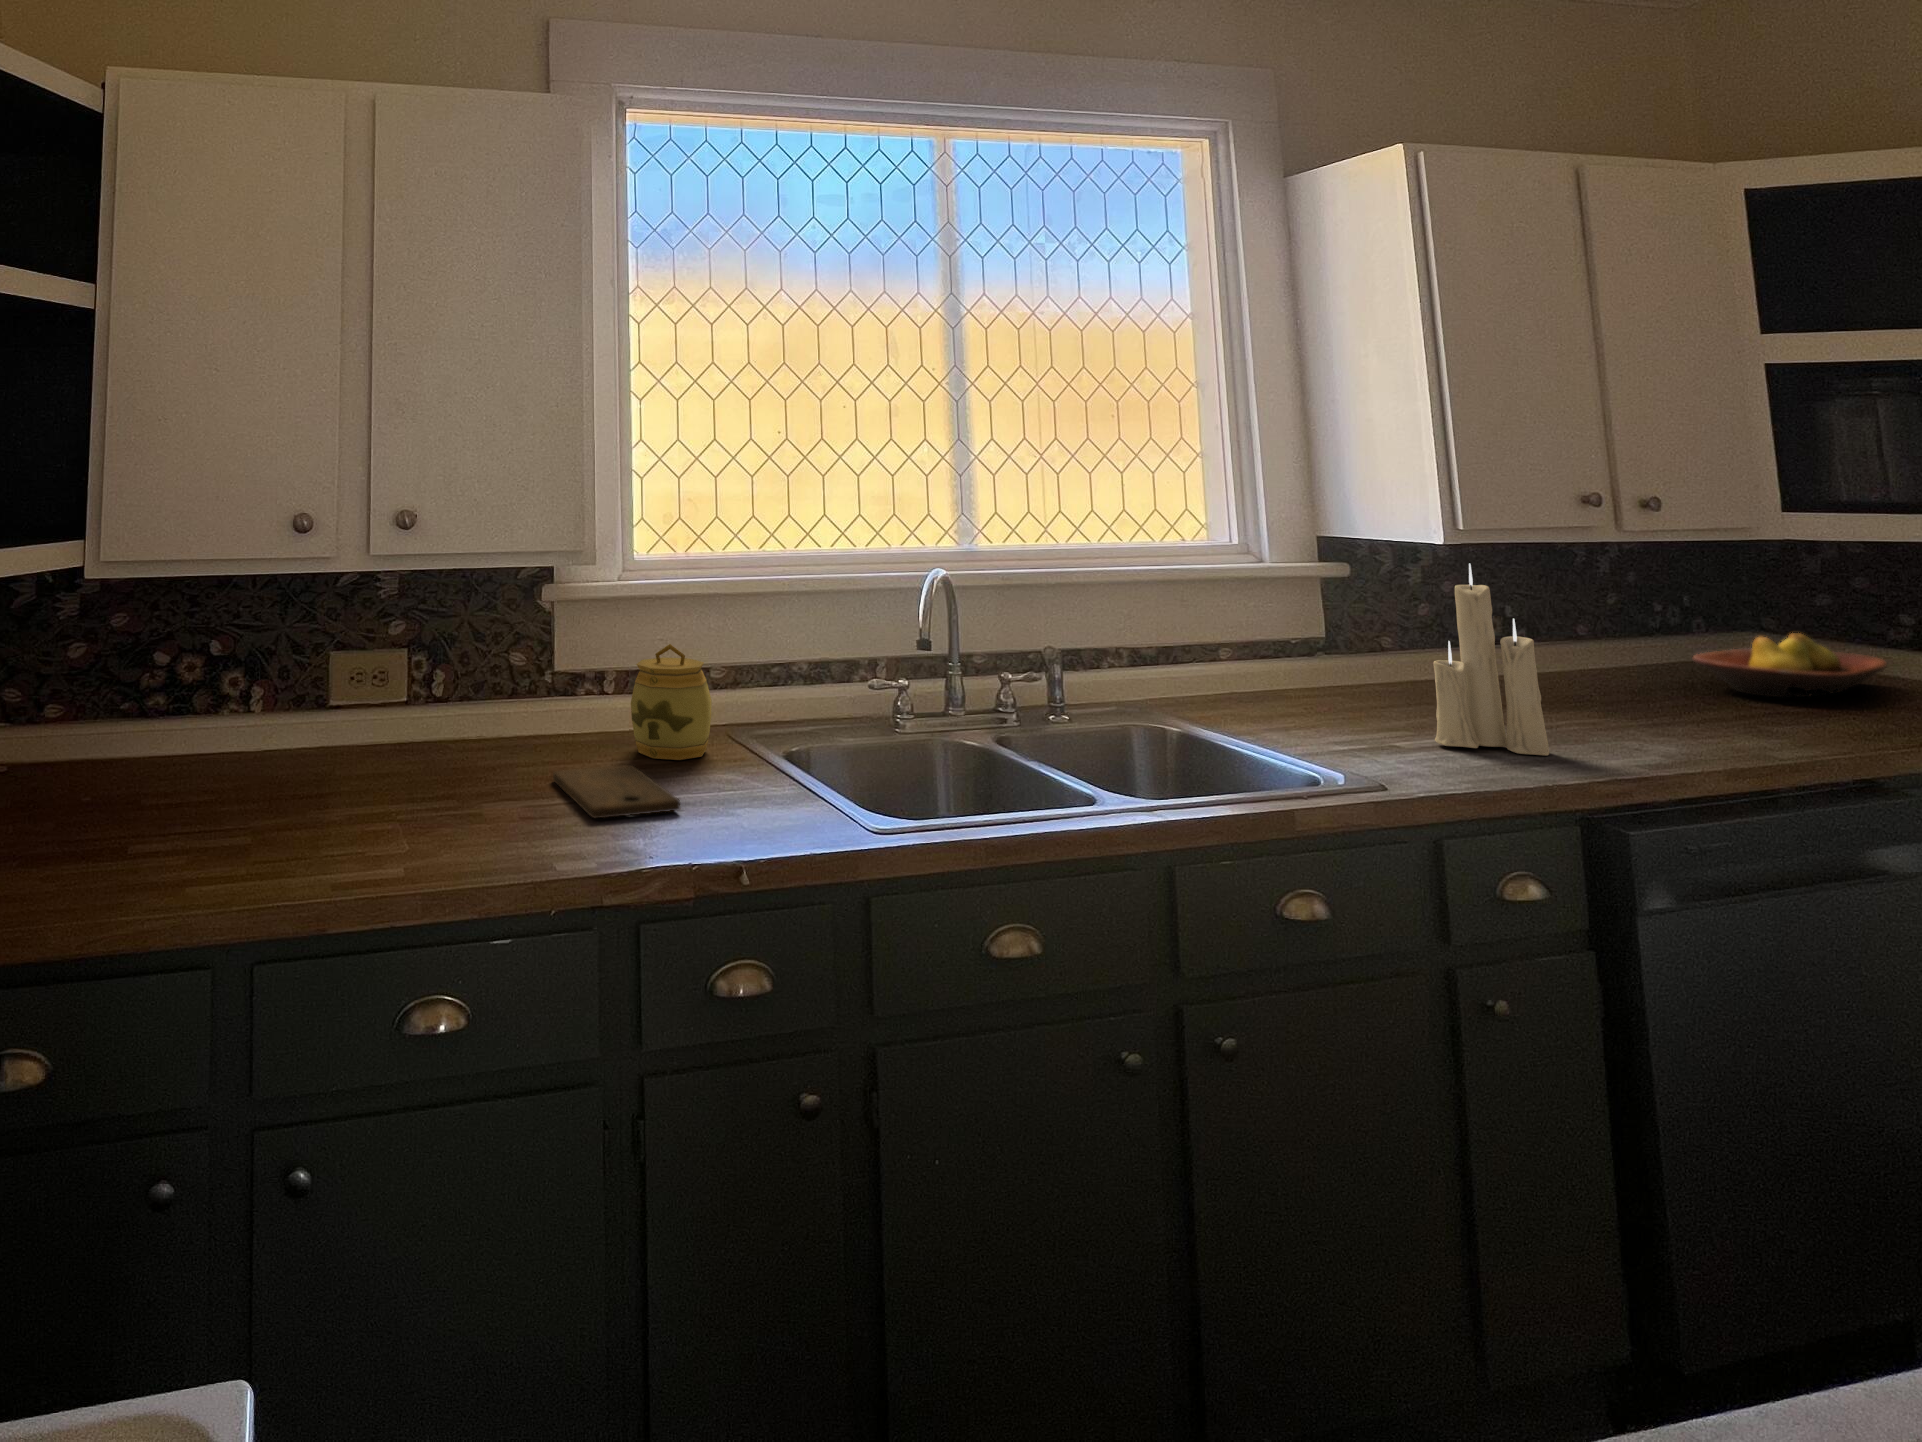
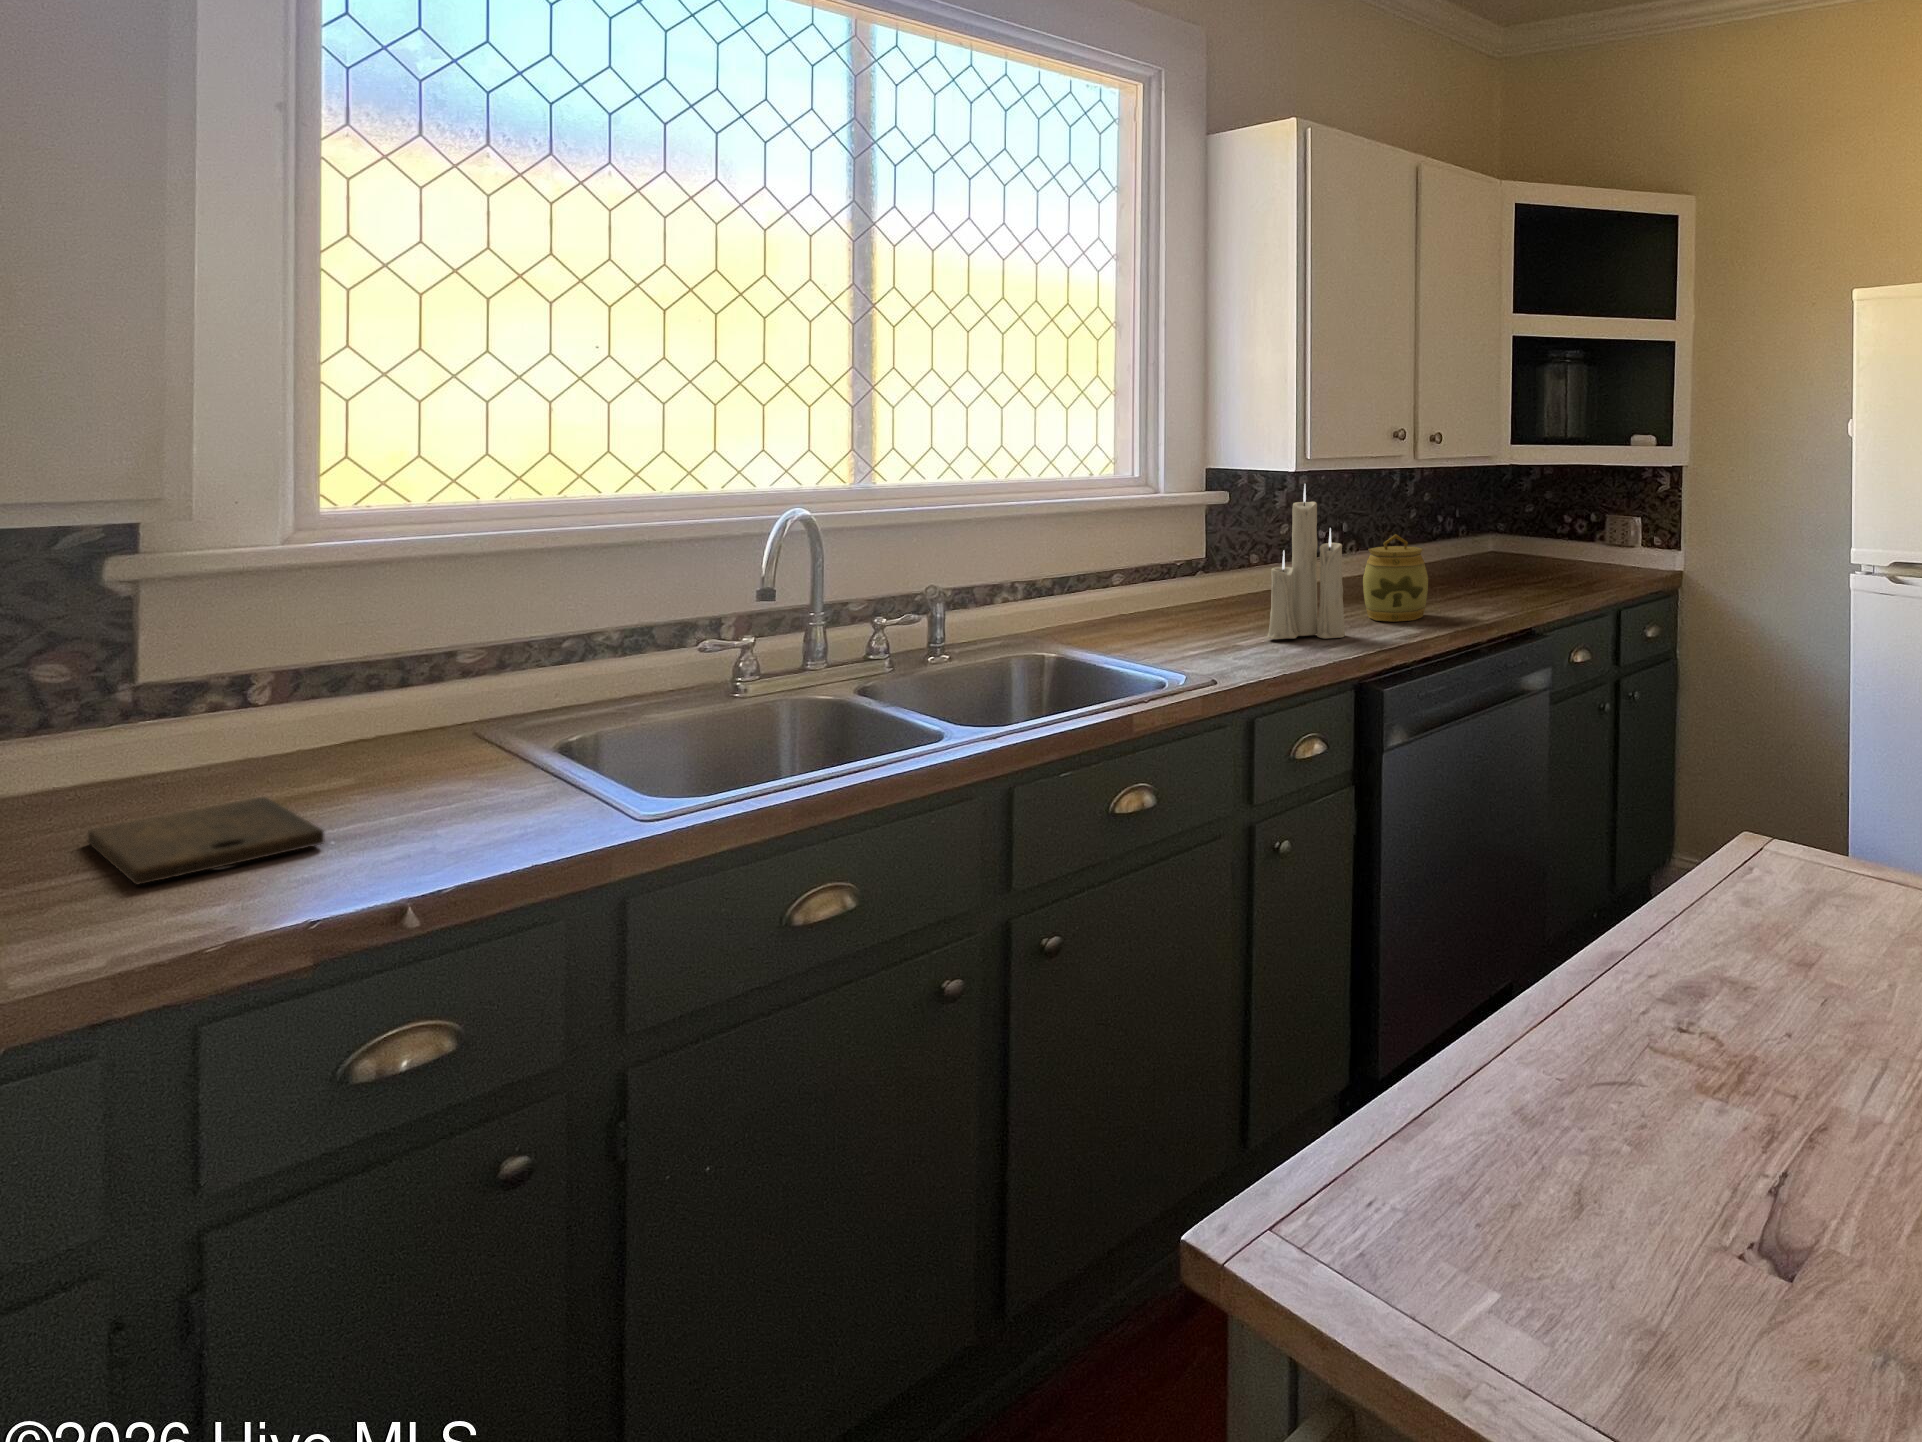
fruit bowl: present [1692,633,1887,697] -> none [1457,531,1561,578]
jar: present [631,644,712,760] -> present [1363,534,1428,622]

